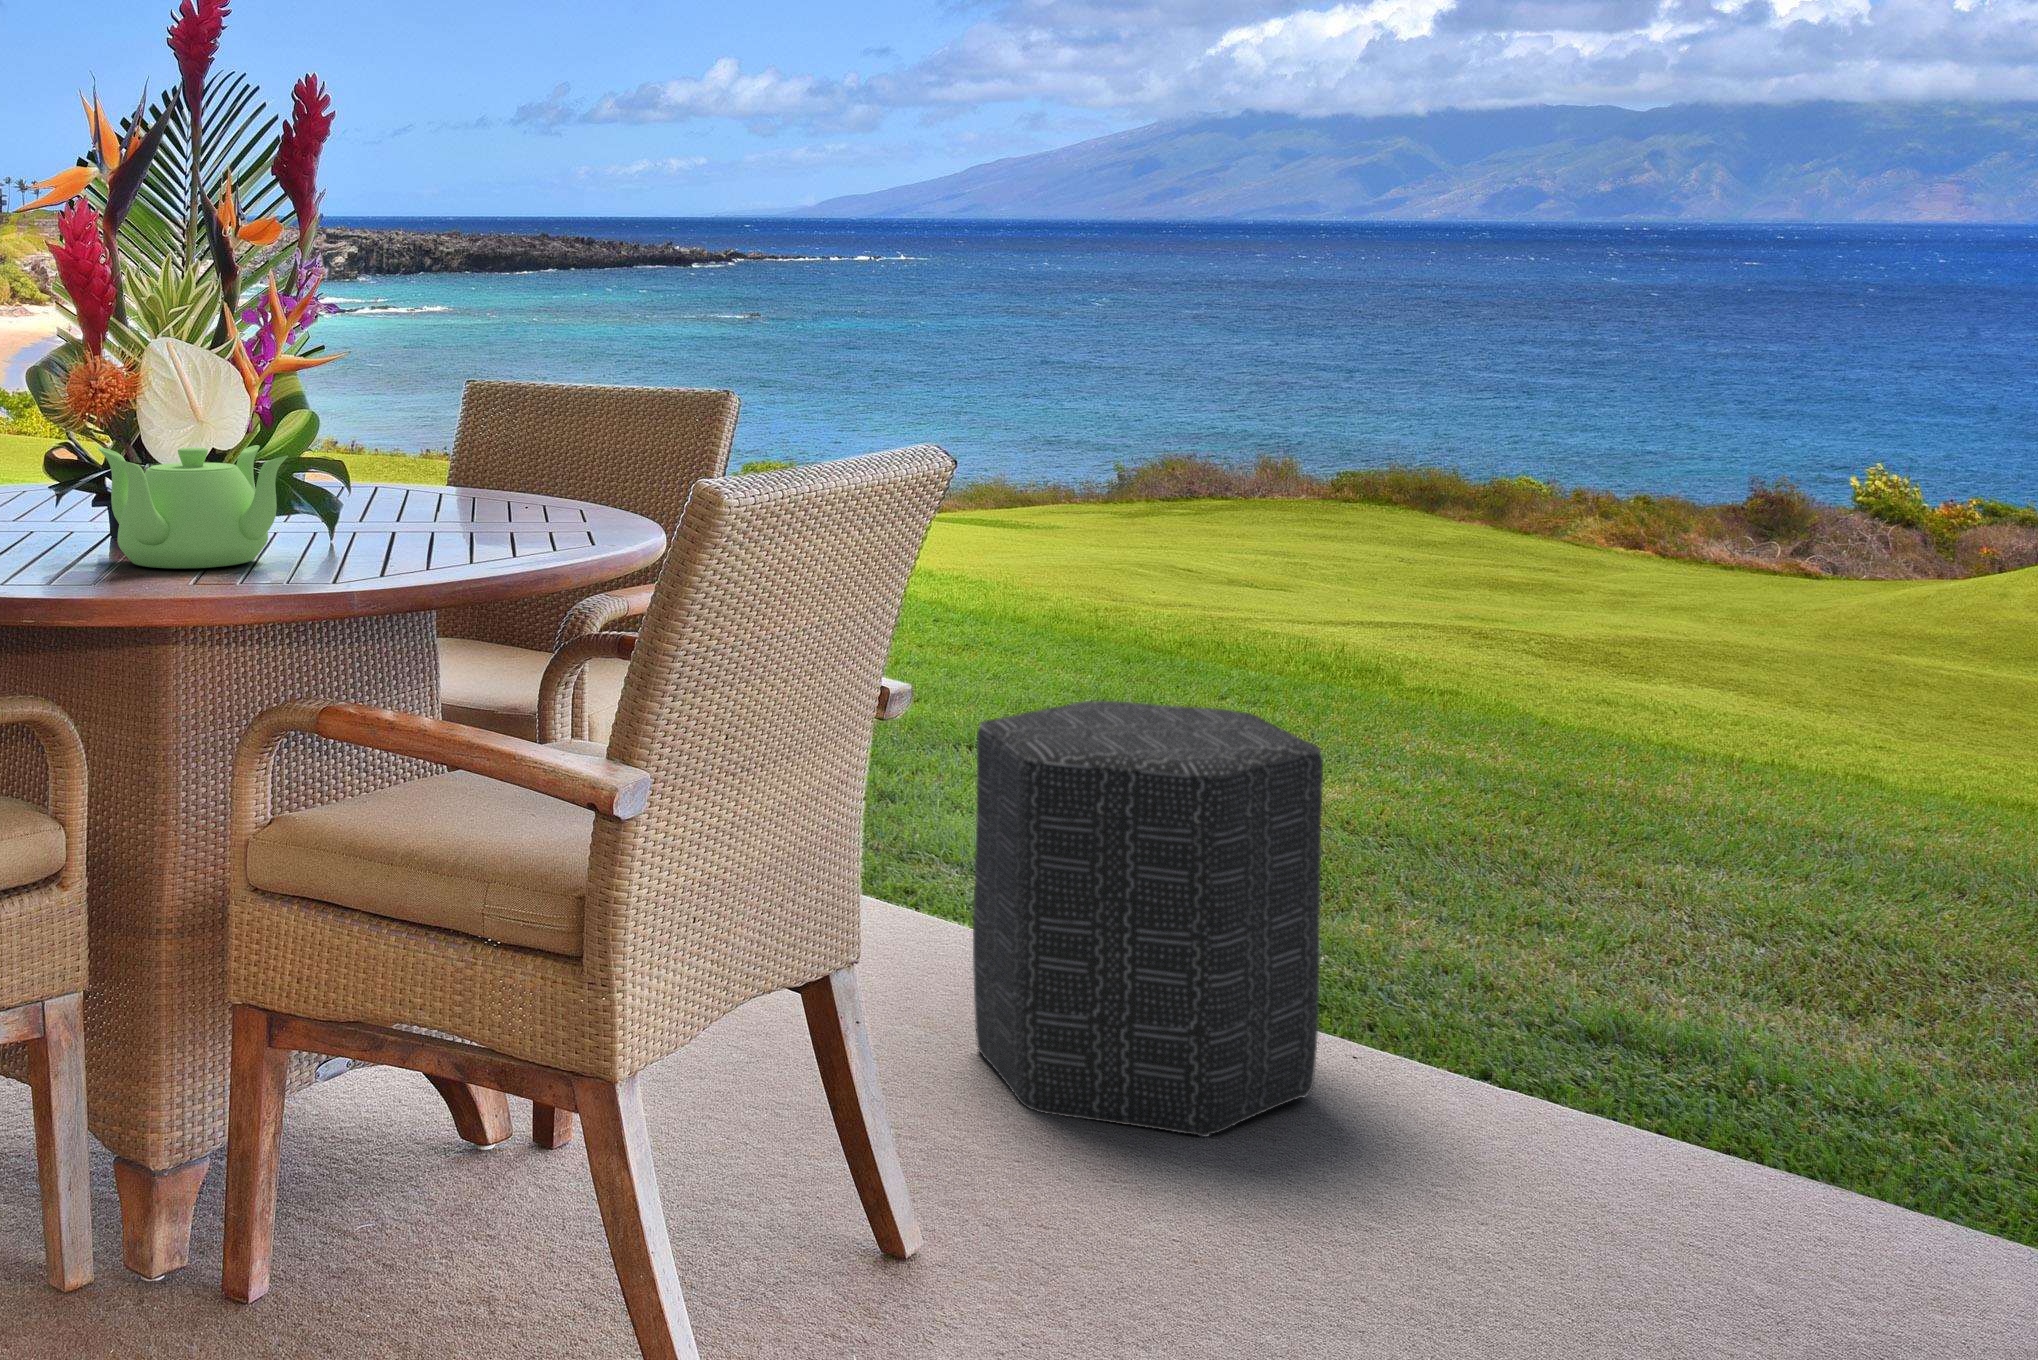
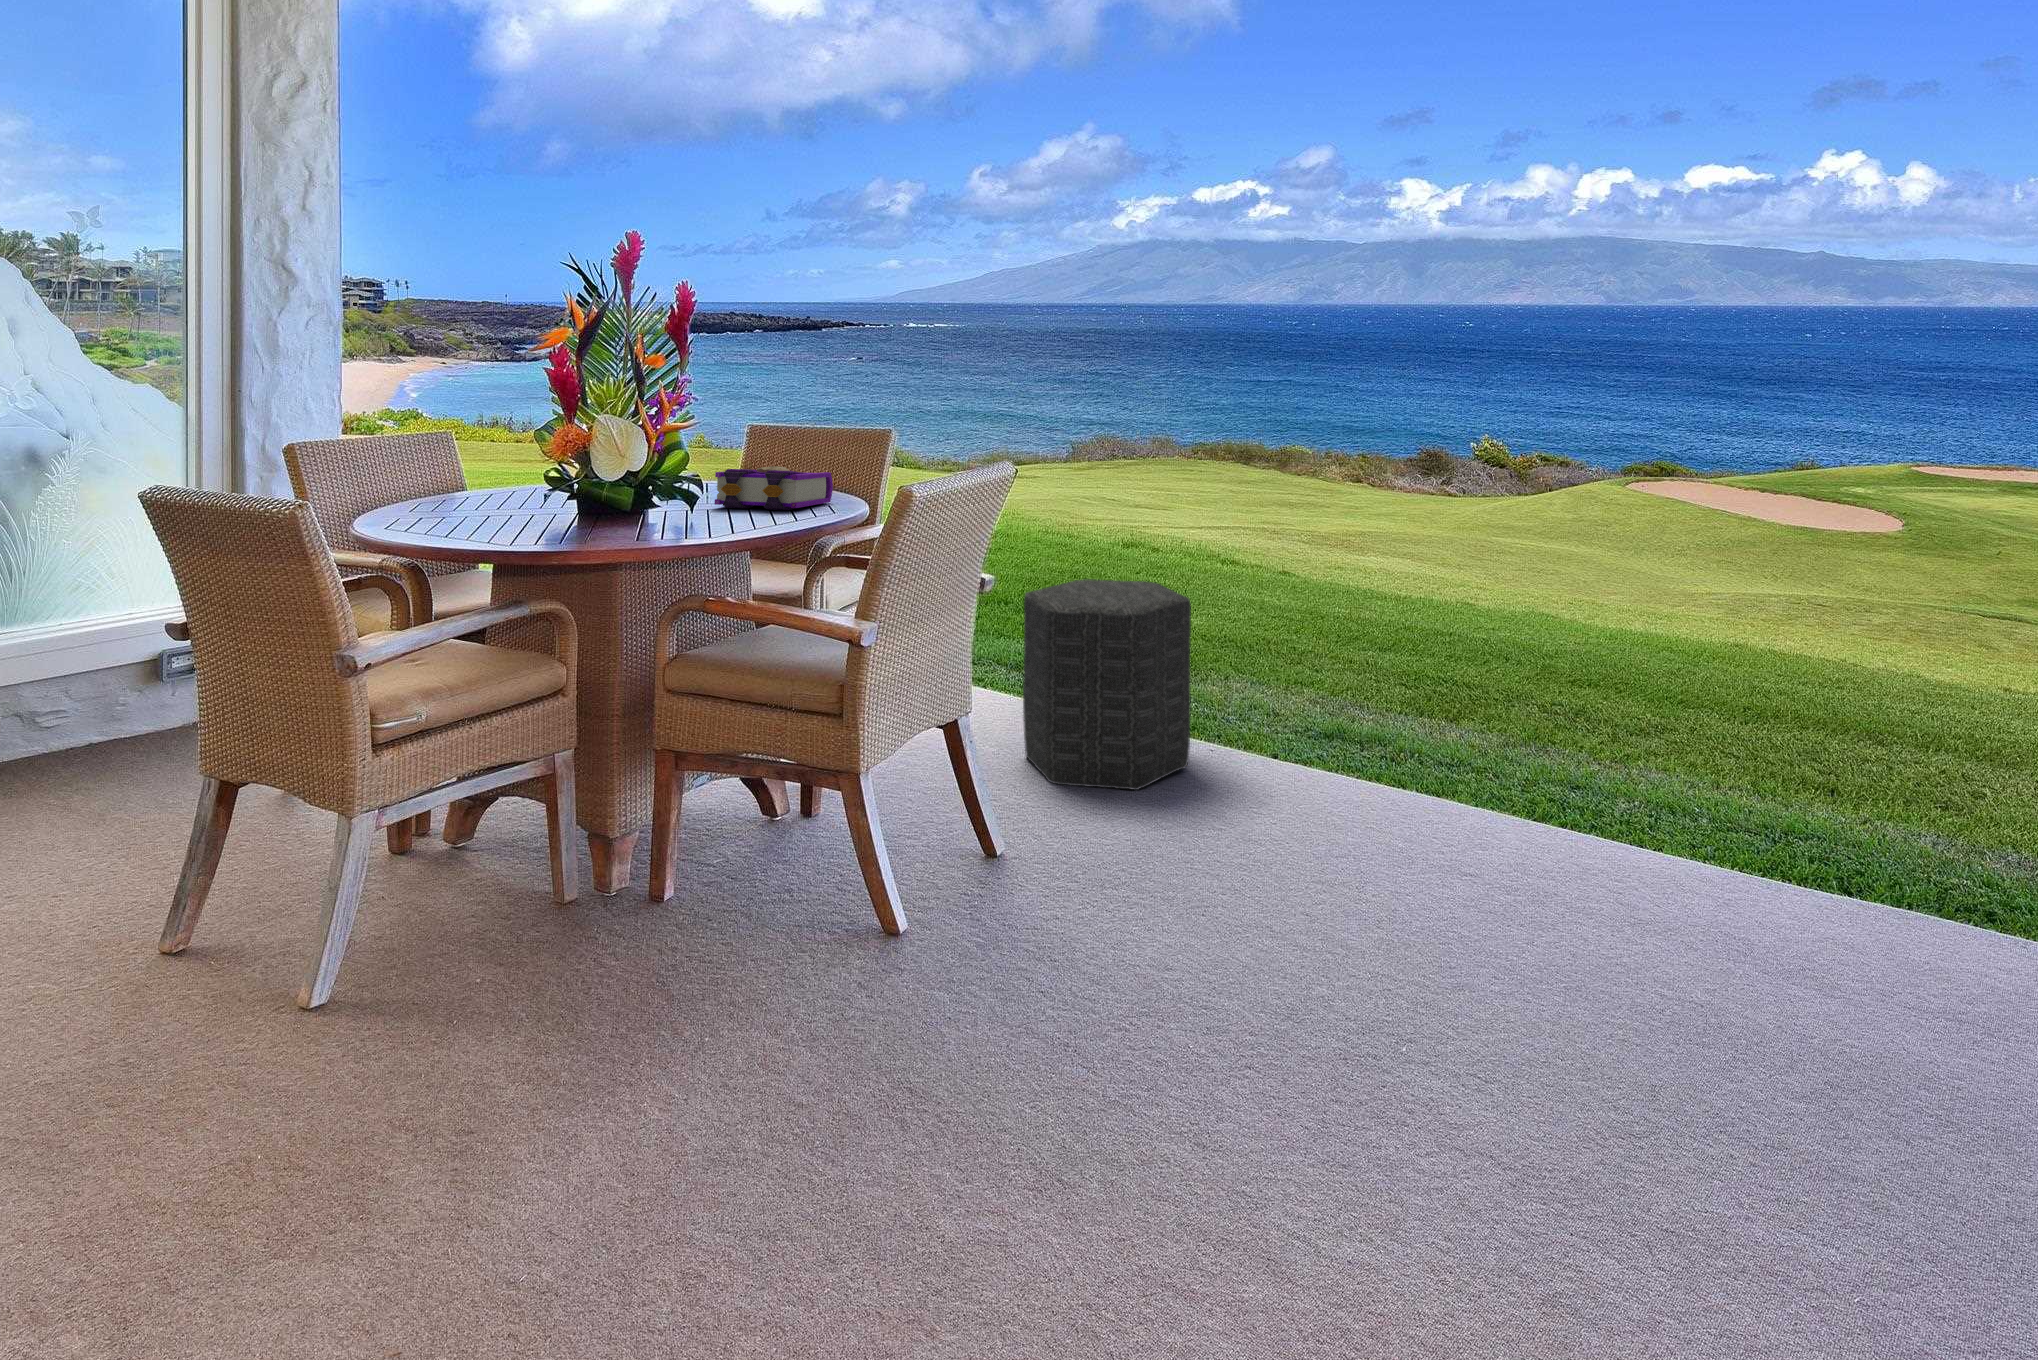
teapot: present [98,445,288,568] -> none [576,467,681,532]
book: none [369,452,597,539] -> present [715,466,833,510]

